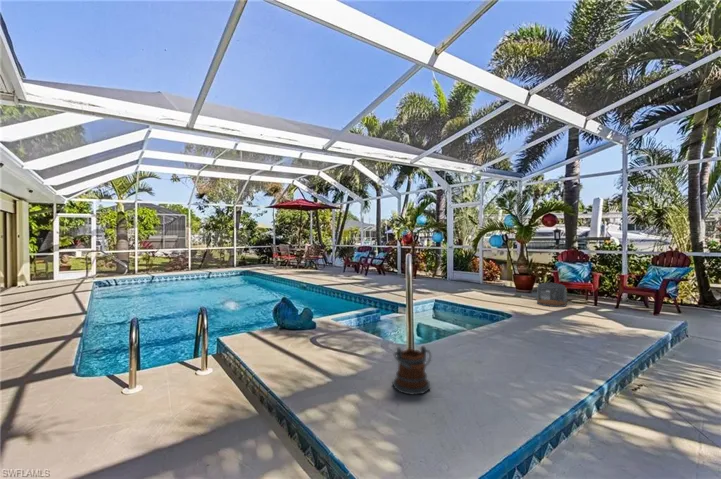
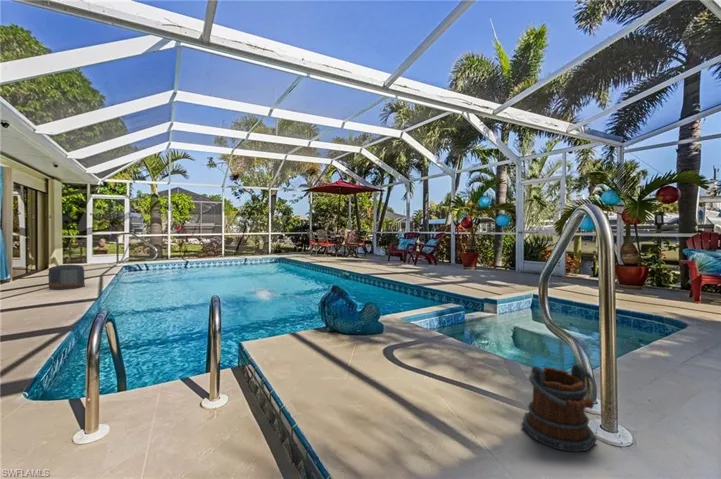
pouf: present [537,283,567,307] -> present [48,265,85,290]

